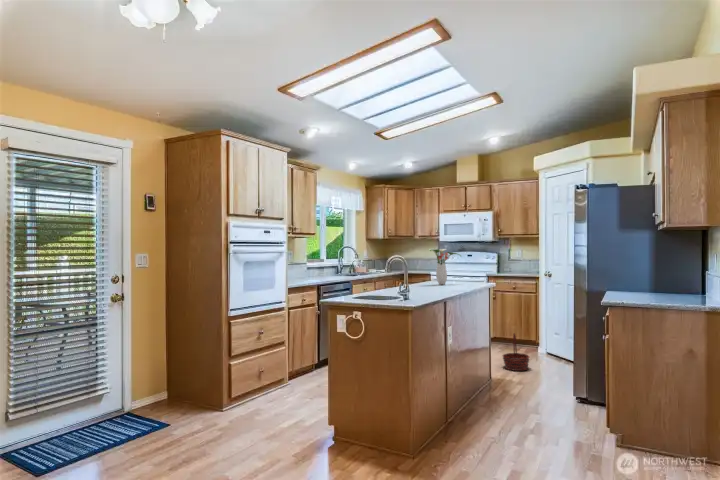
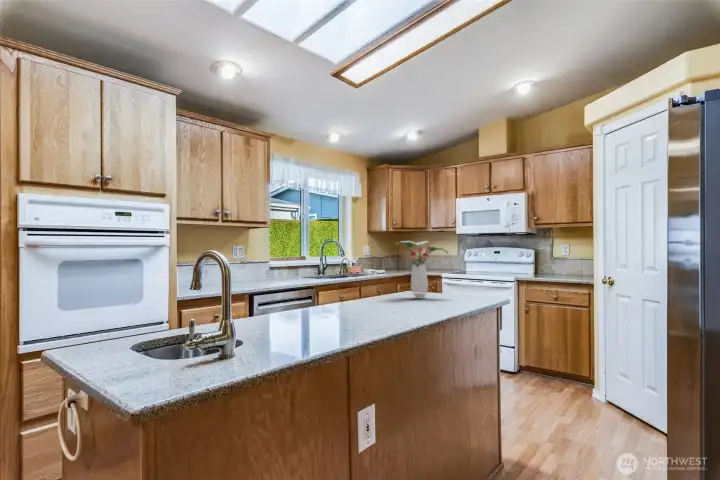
basket: present [503,334,529,371] -> none [527,378,574,443]

